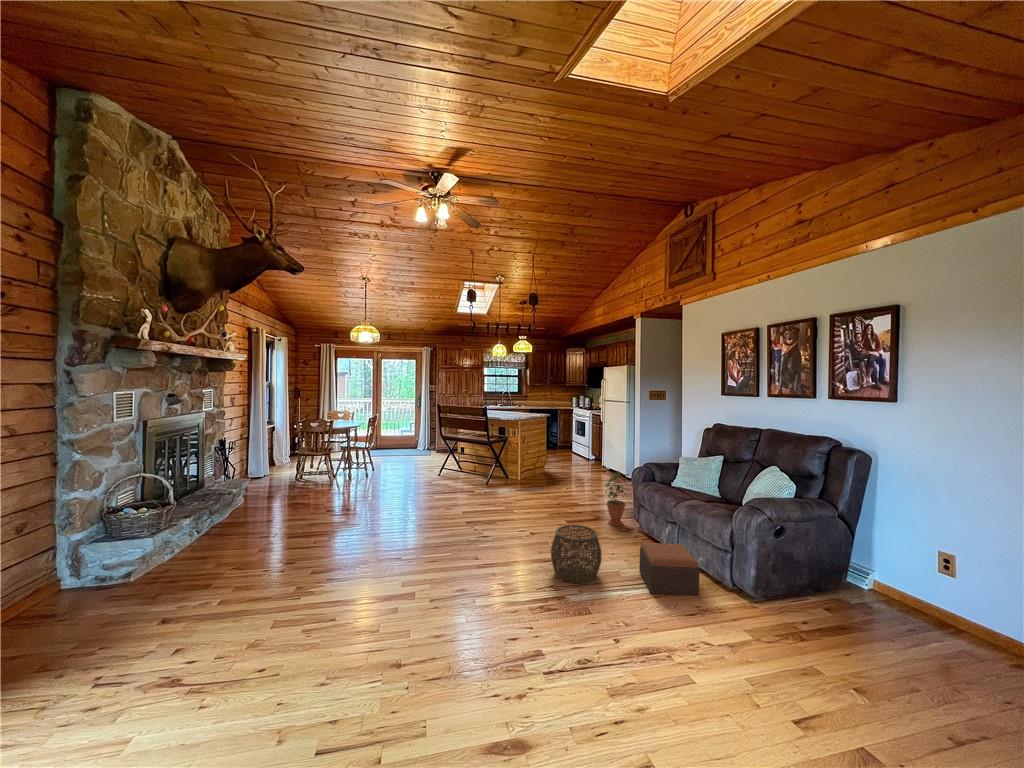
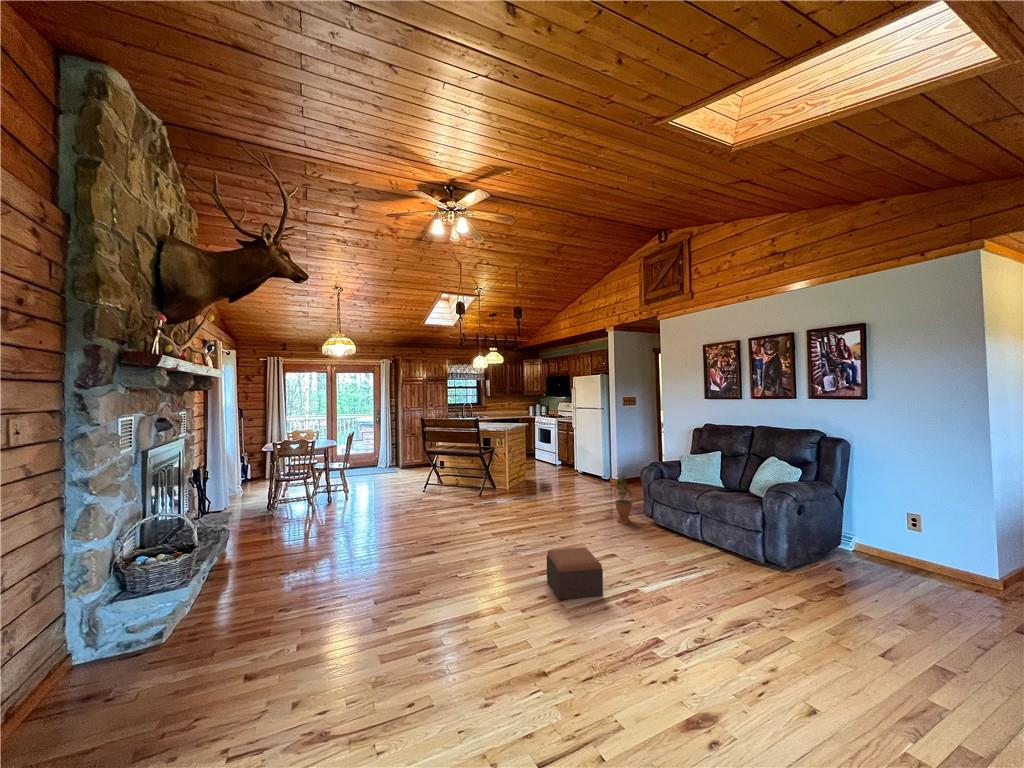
woven basket: present [551,525,602,584] -> none [604,524,654,578]
footstool: present [639,543,700,596] -> present [547,547,603,600]

